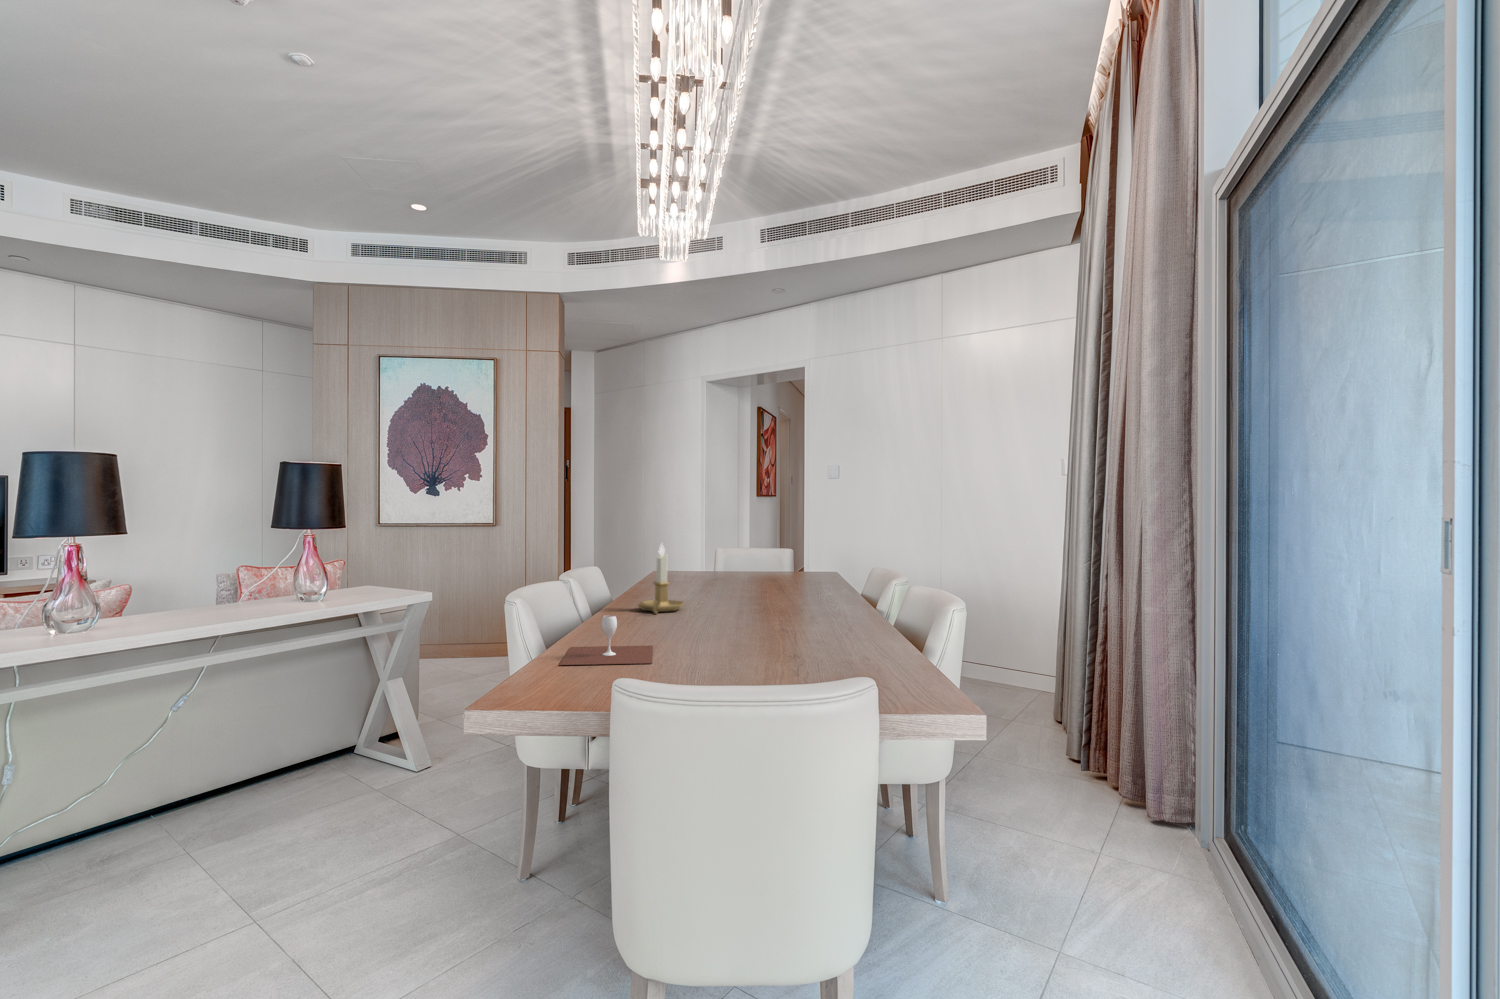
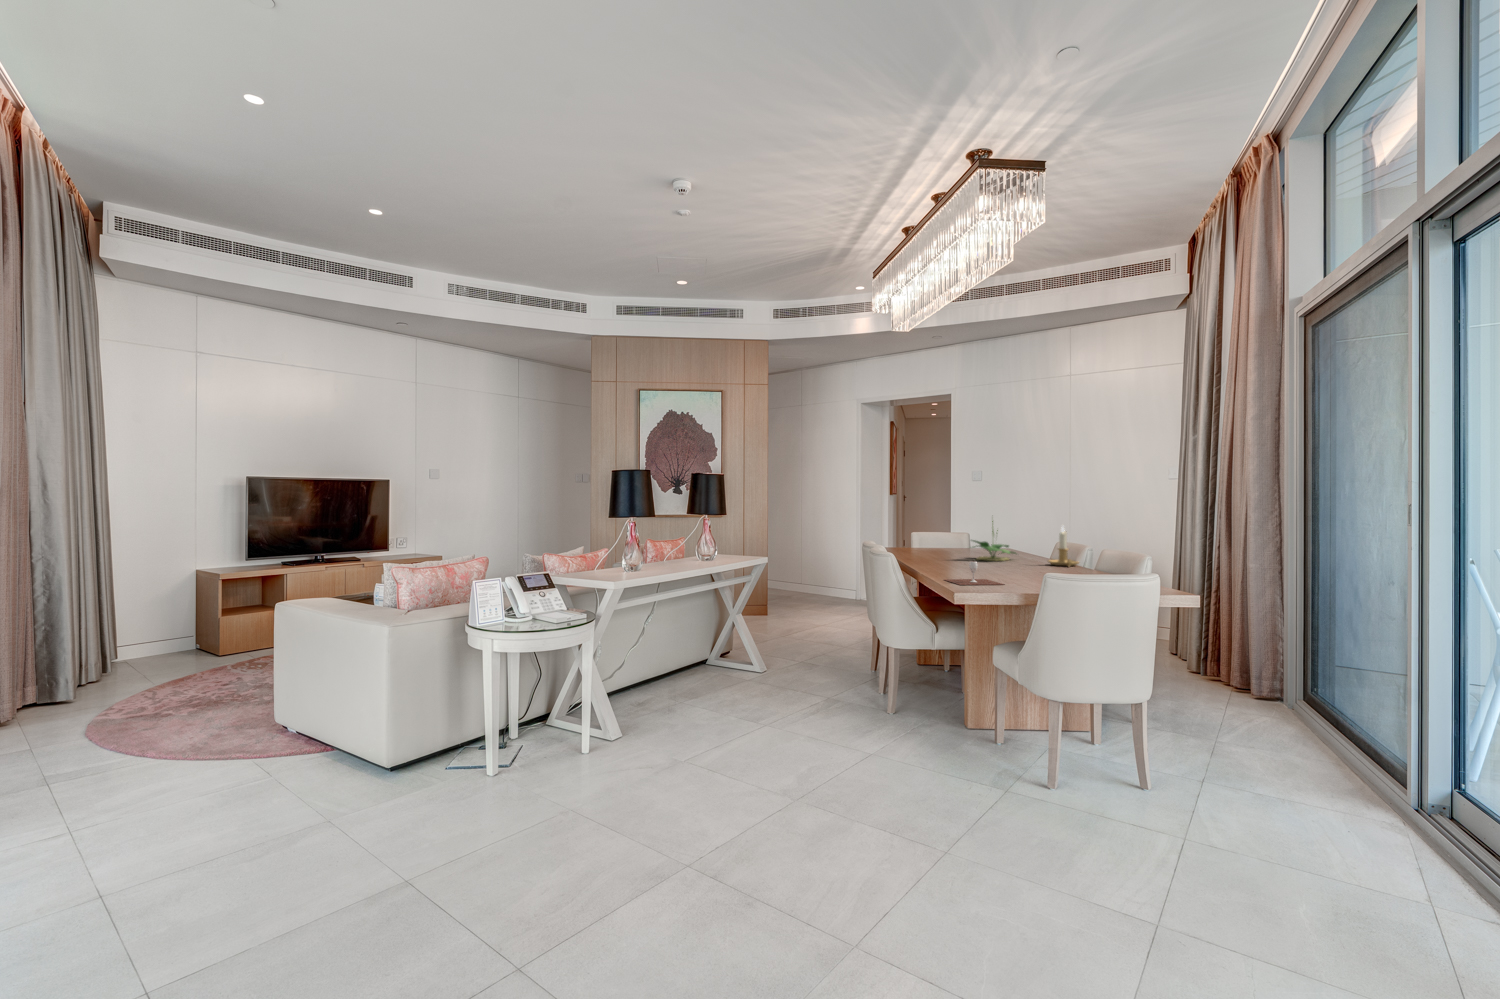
potted plant: none [738,527,816,598] -> present [972,521,1016,561]
candlestick: present [638,544,684,614] -> present [1048,526,1079,567]

